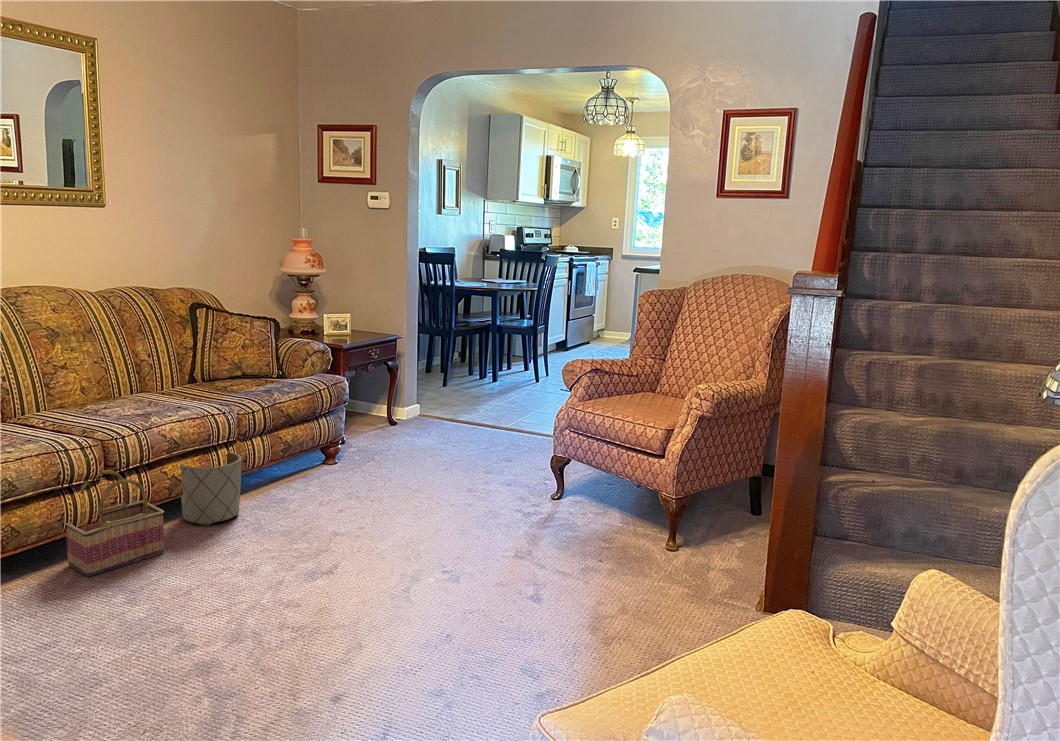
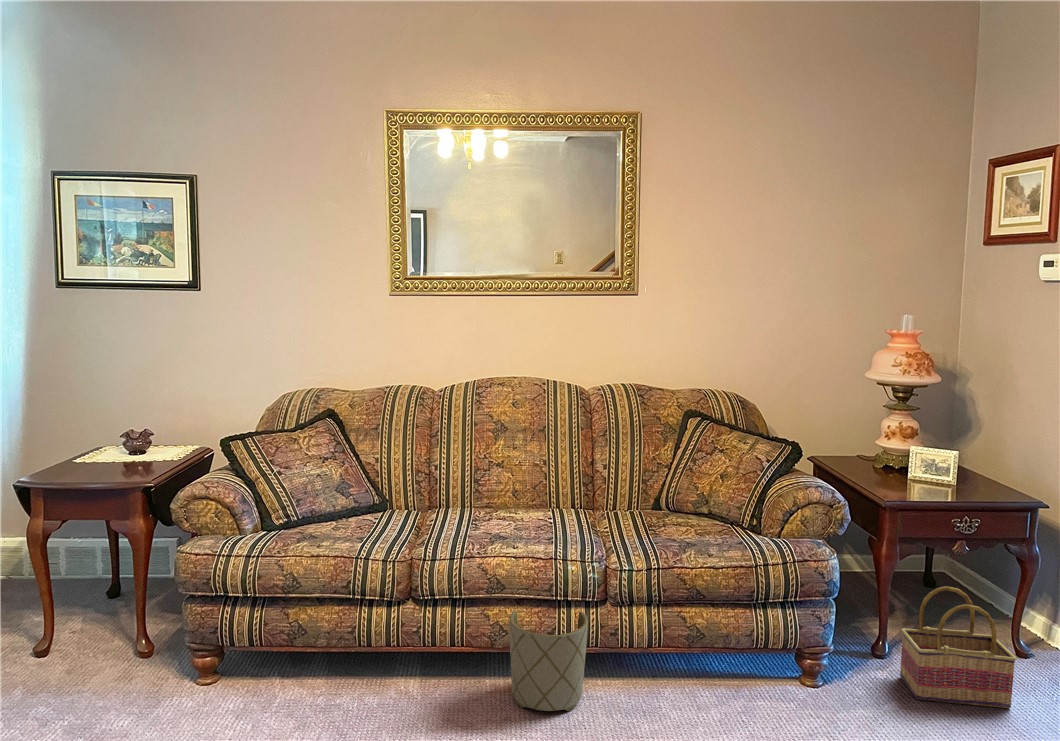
basket: present [66,470,164,577] -> present [900,586,1017,708]

